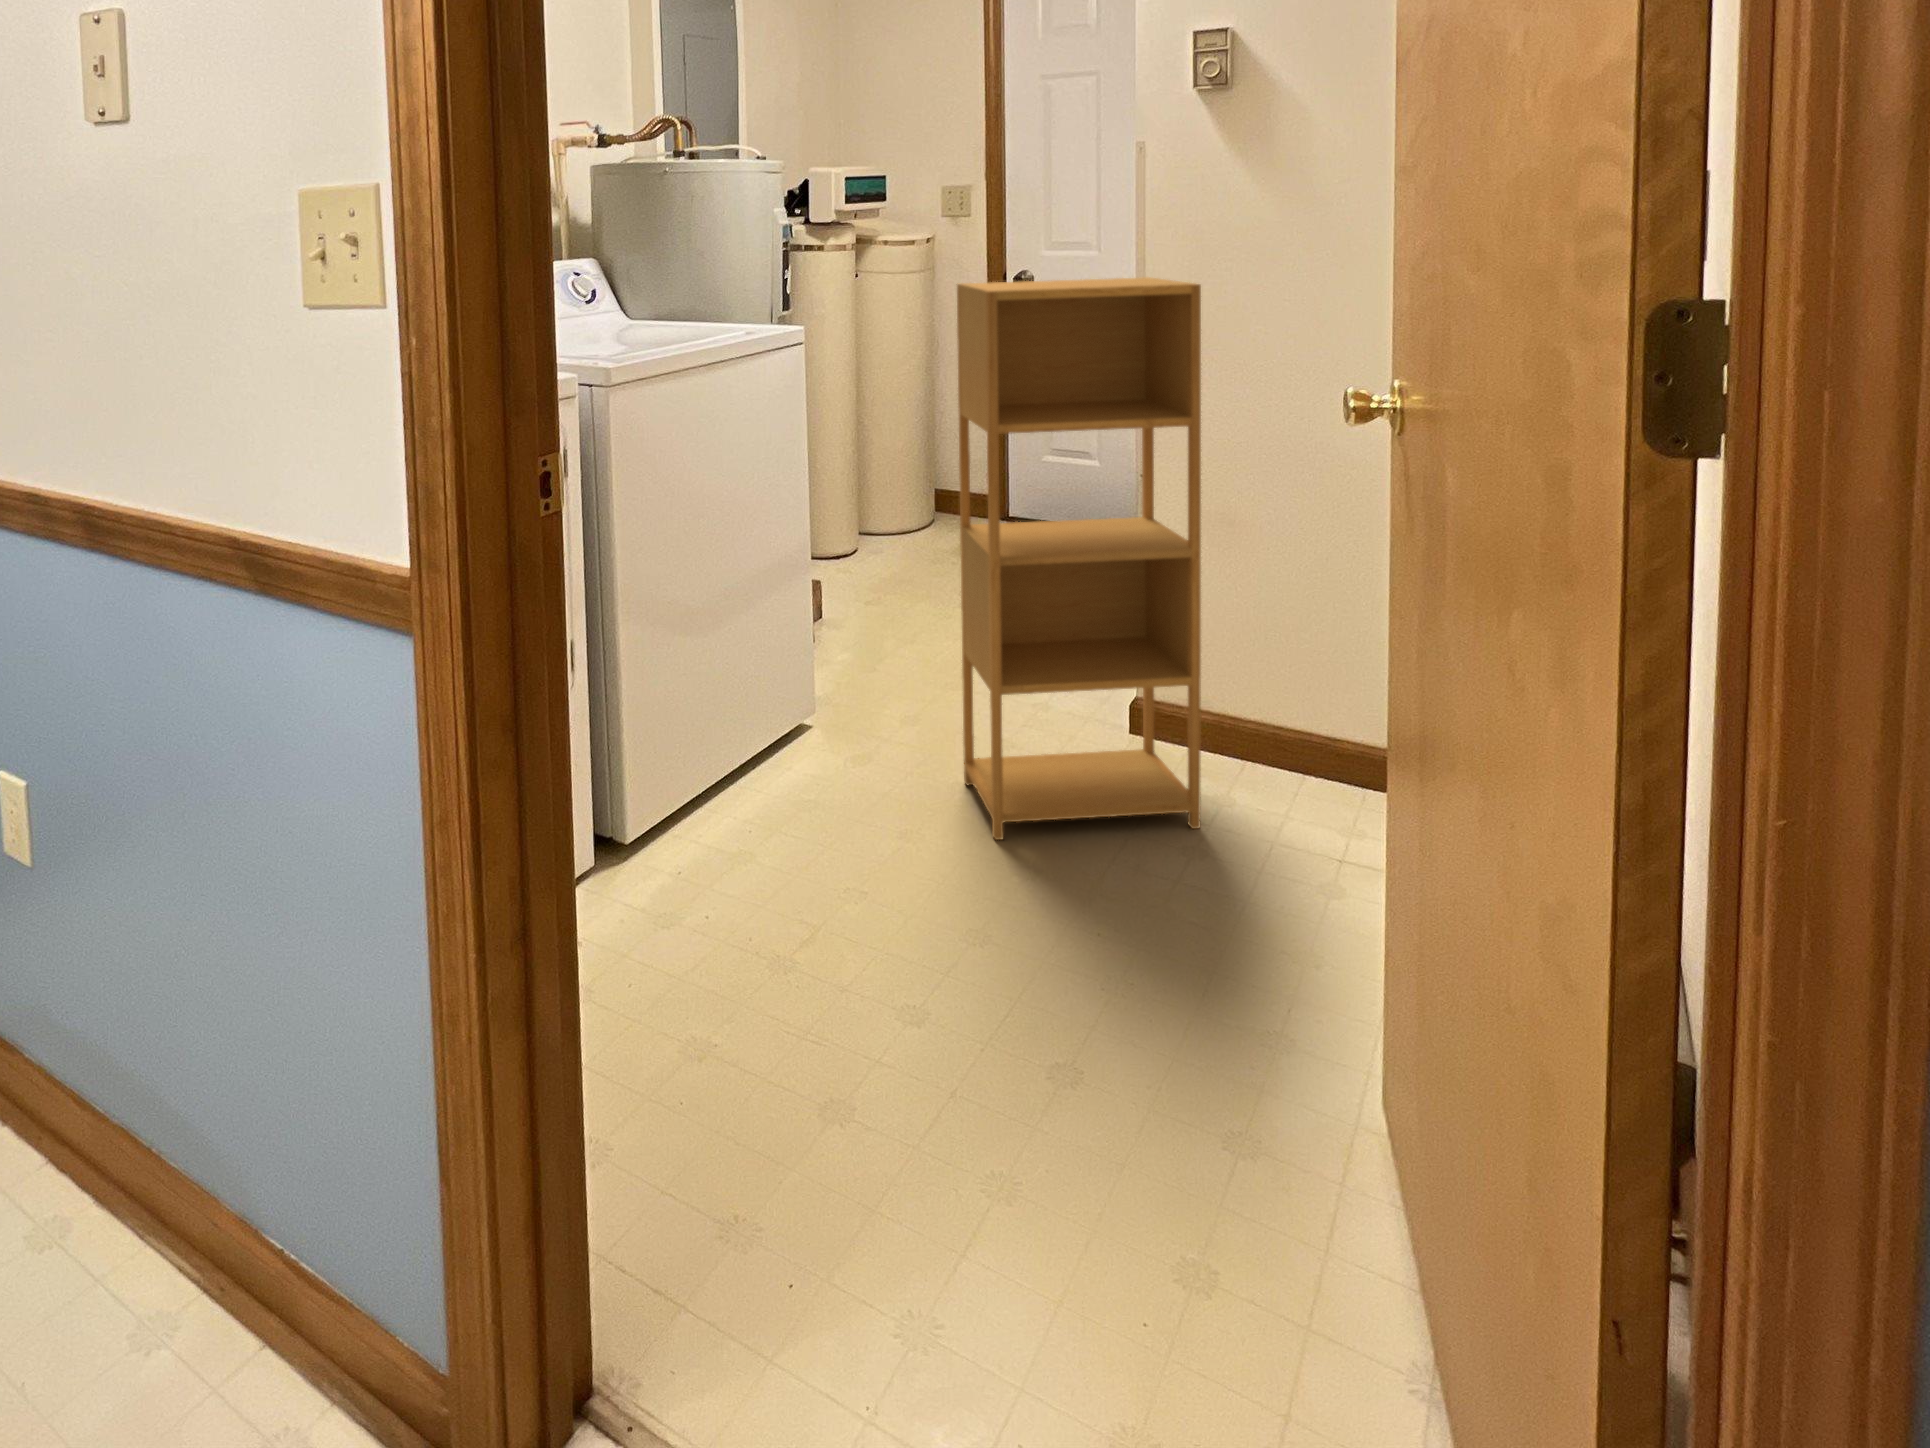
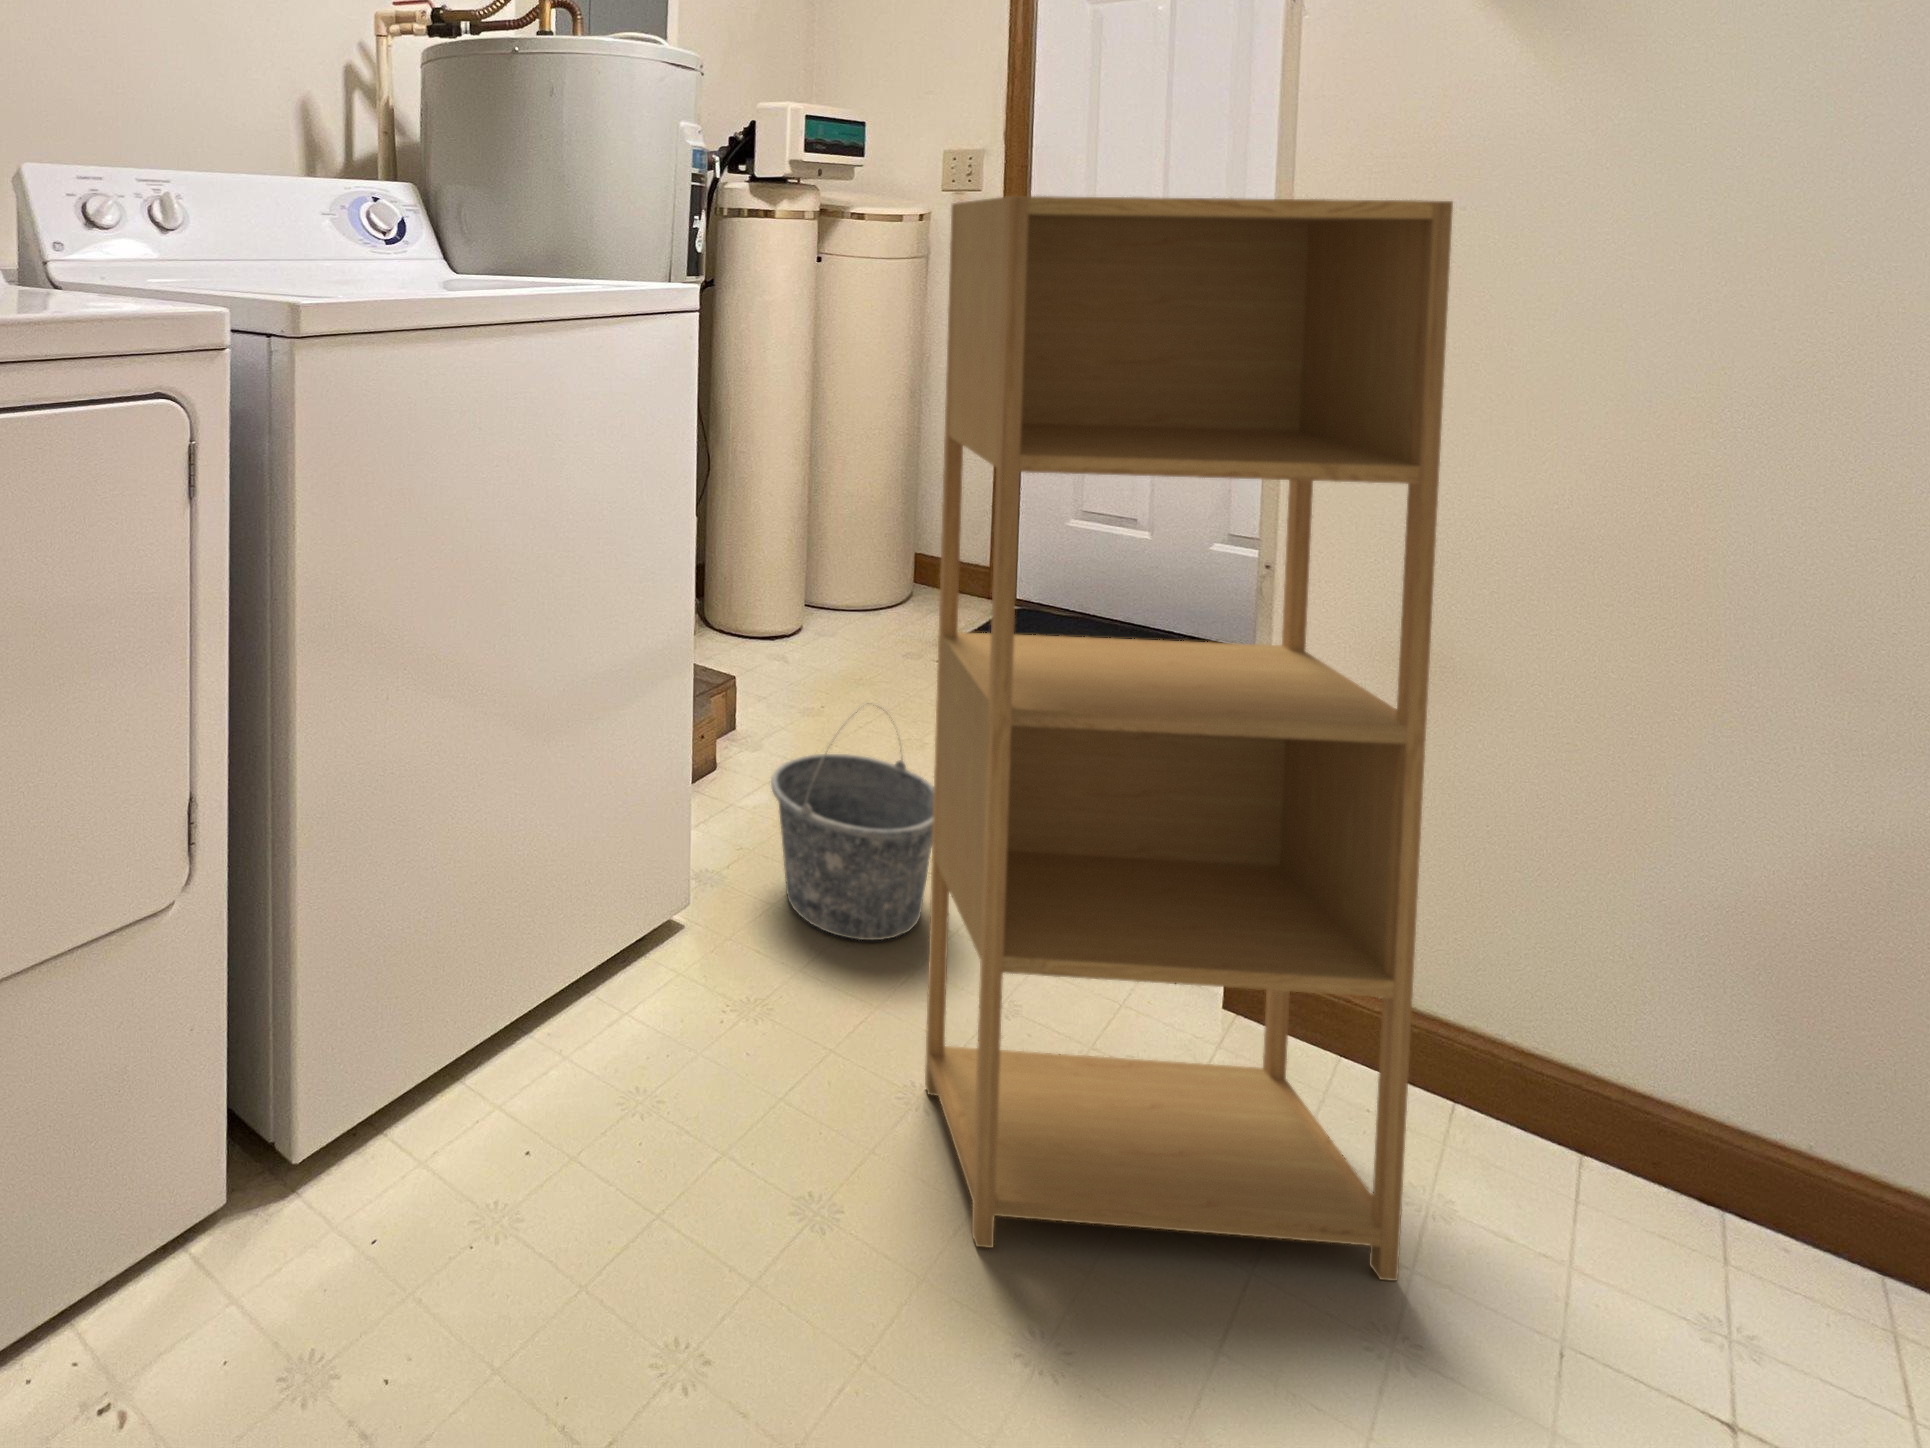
bucket: none [860,580,966,722] -> present [771,707,934,940]

